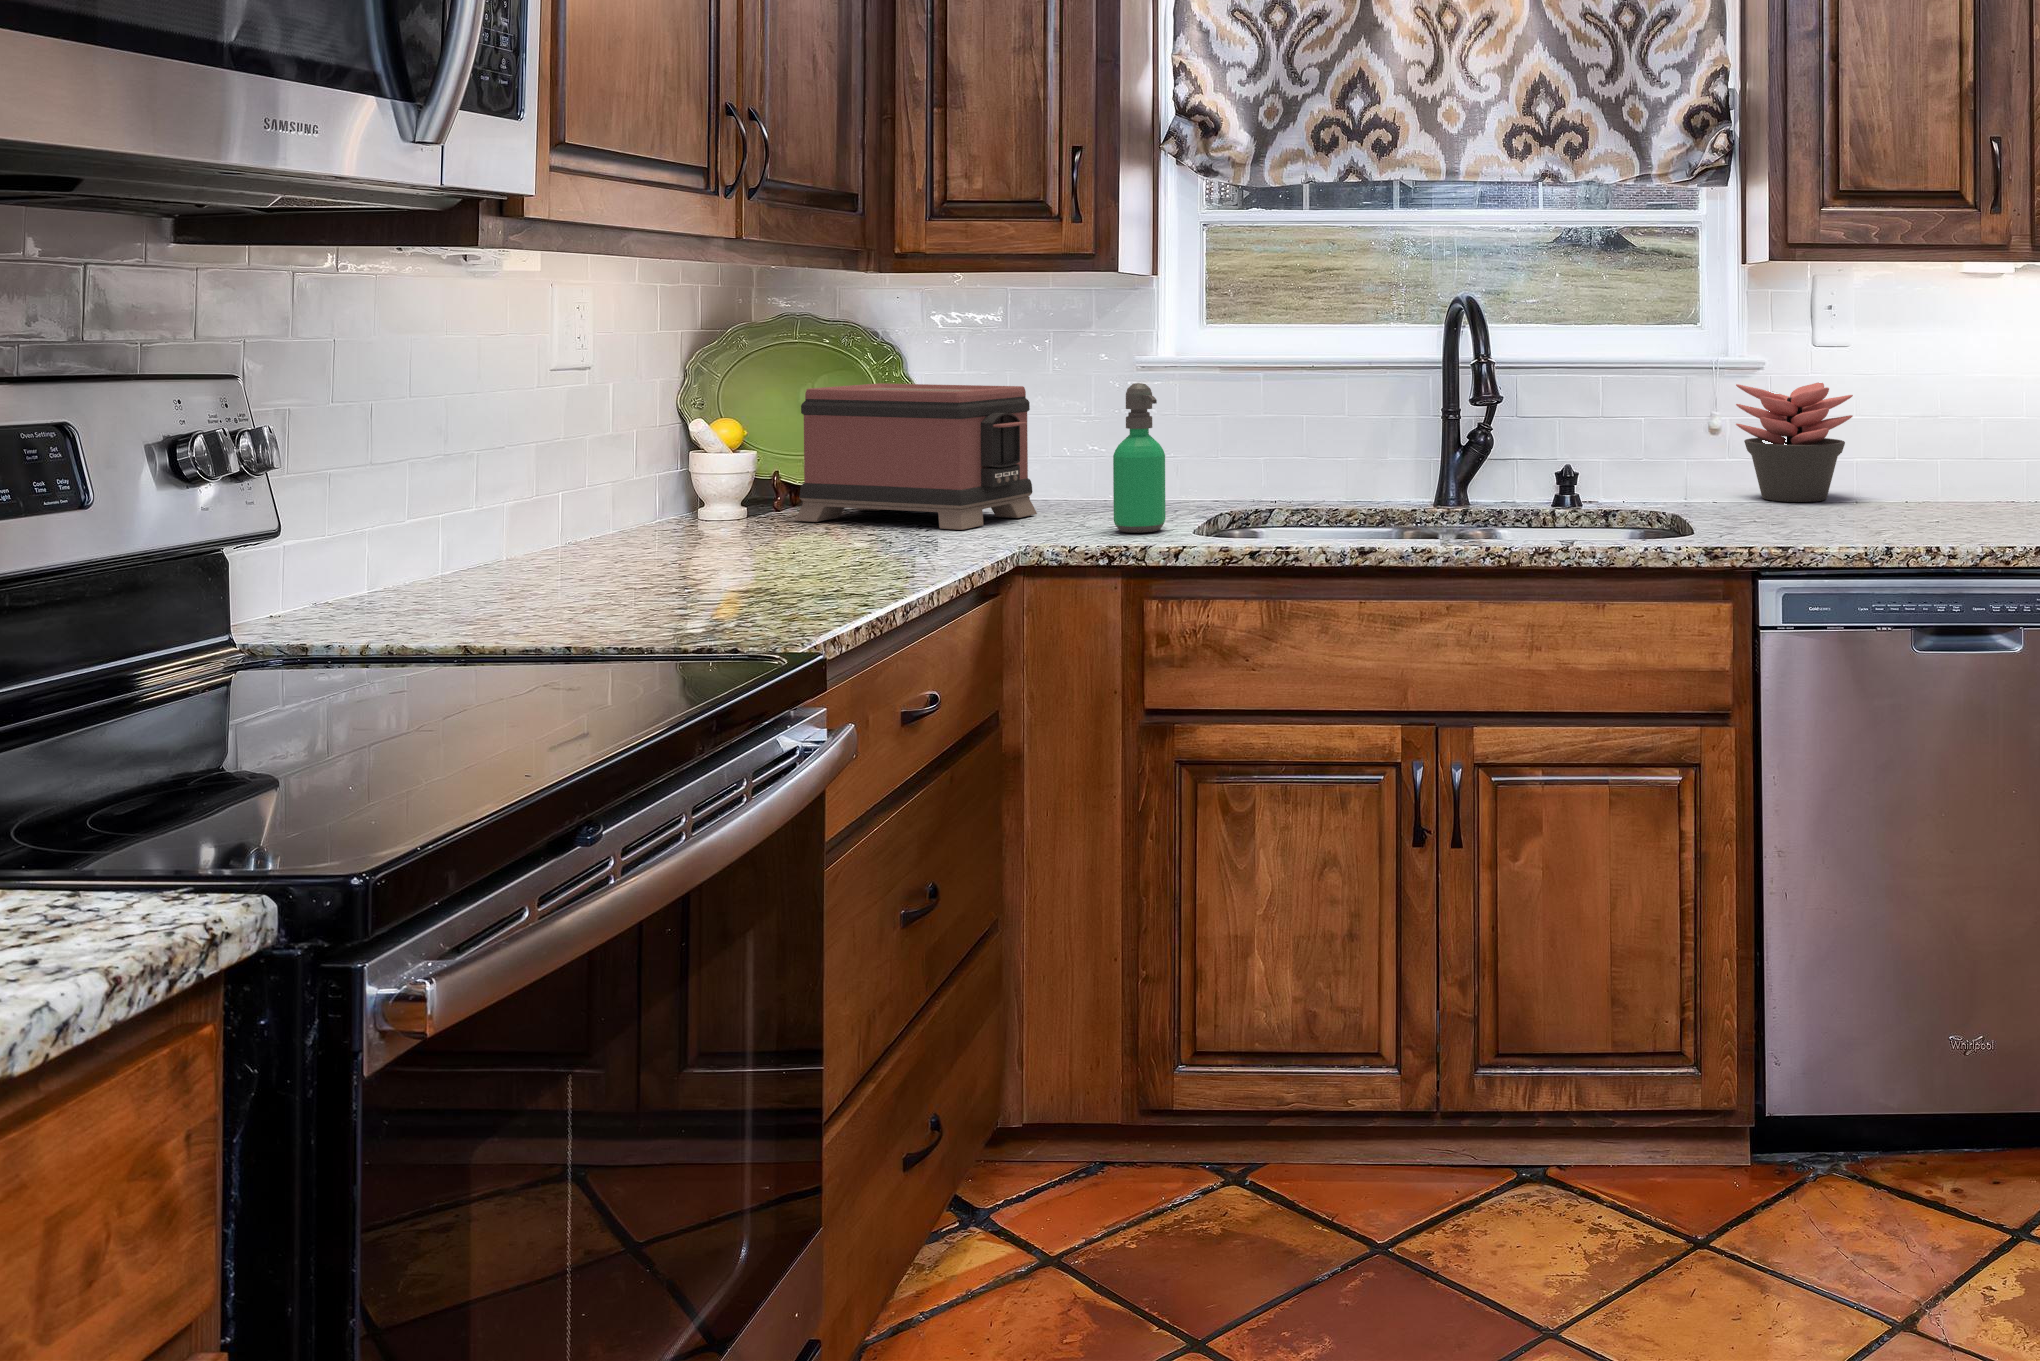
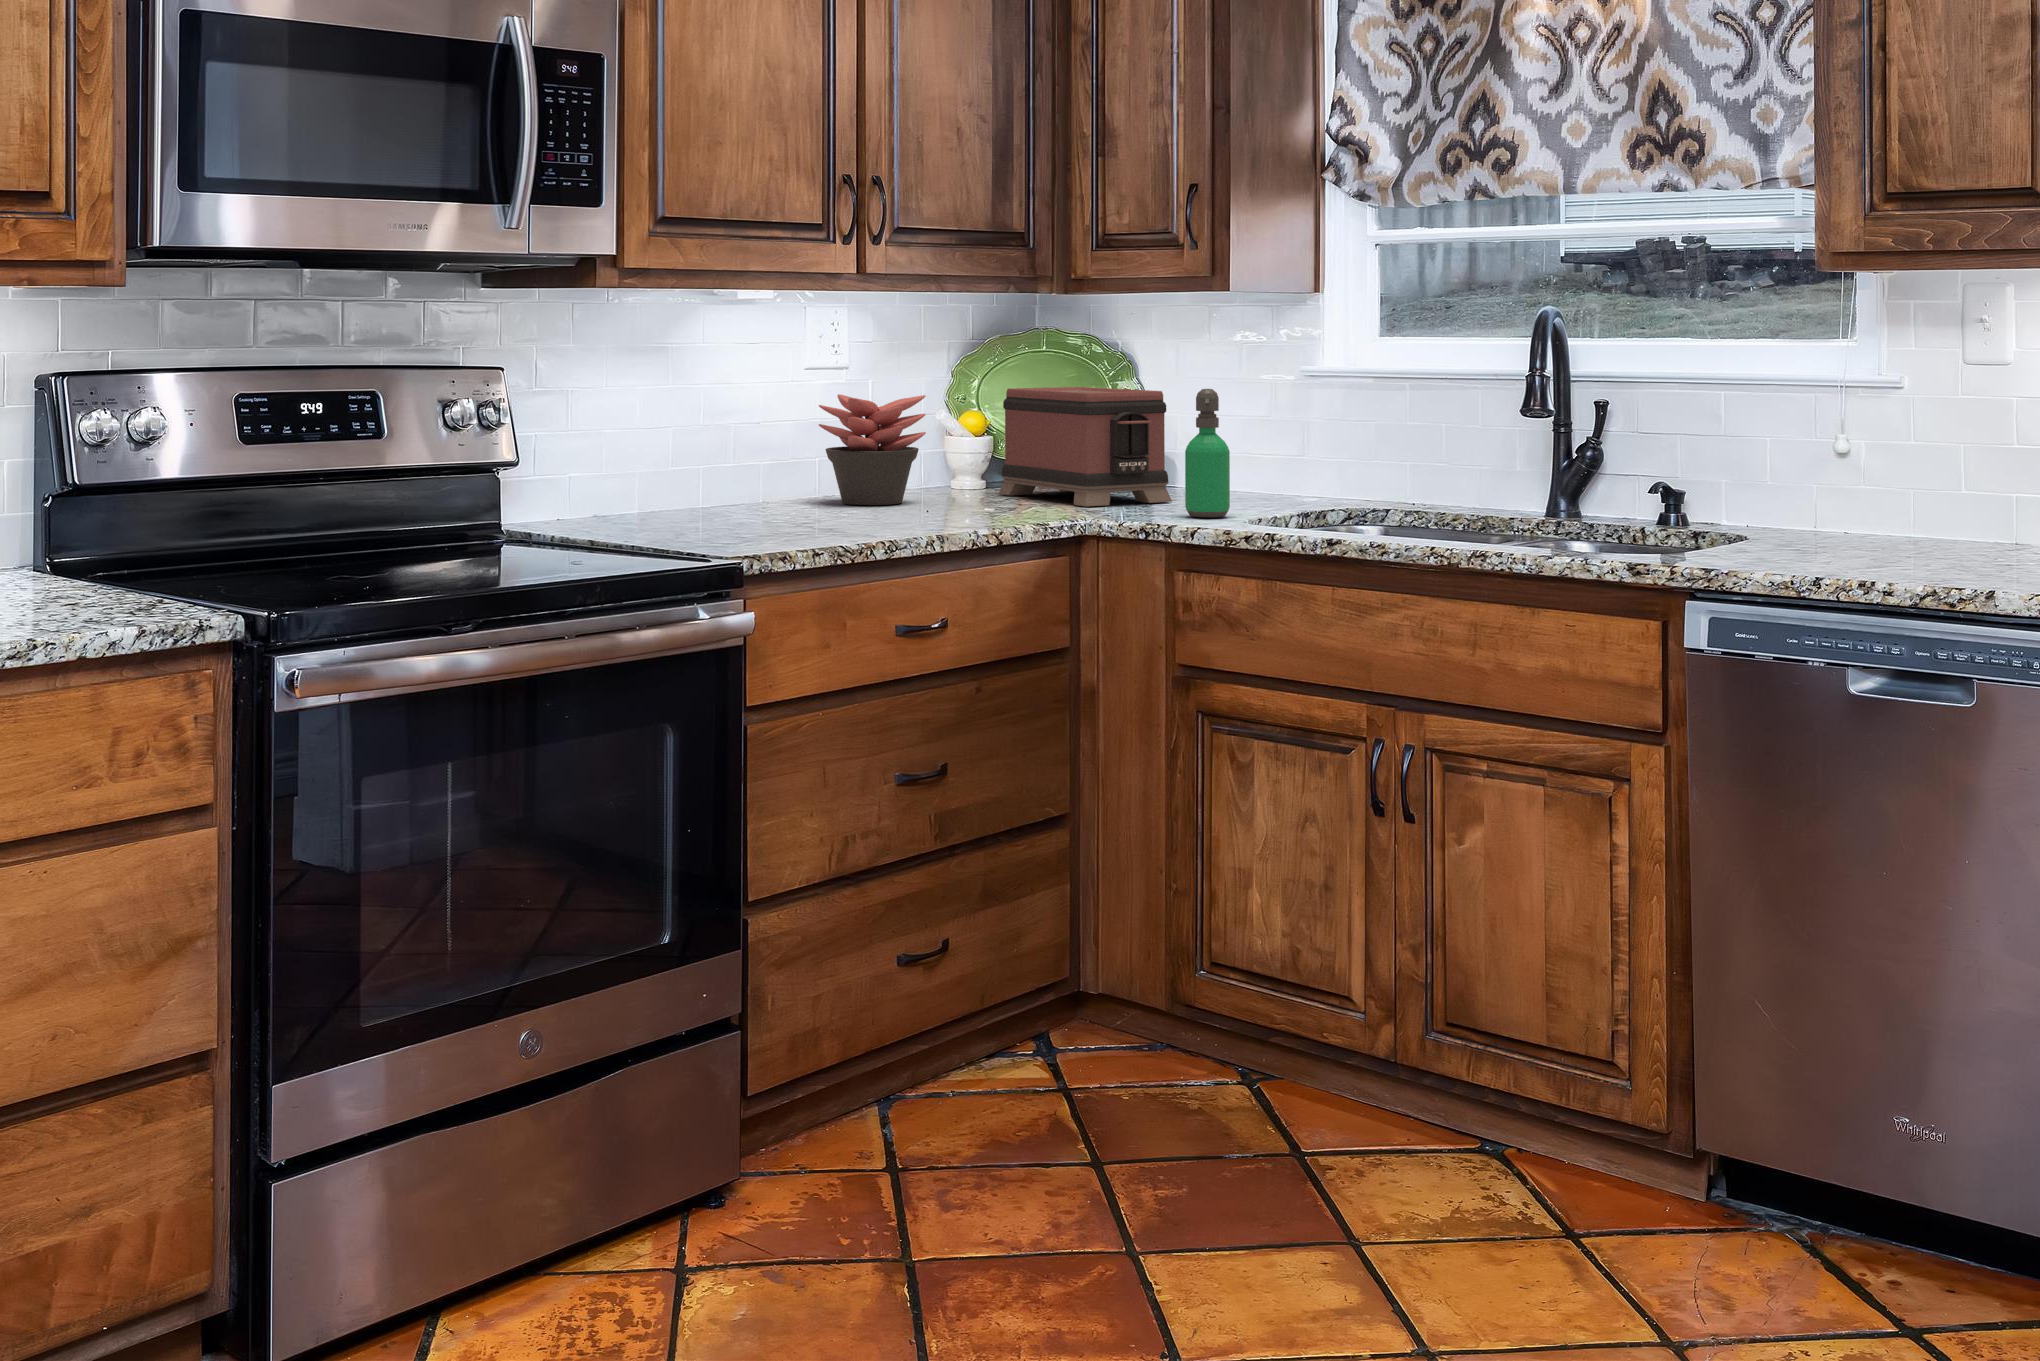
succulent plant: present [1736,382,1853,502] -> present [819,394,926,505]

